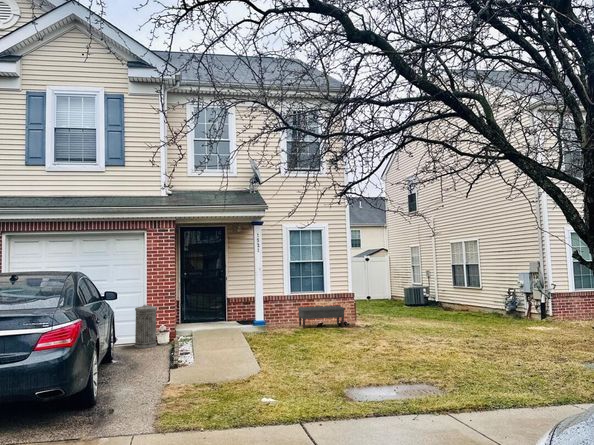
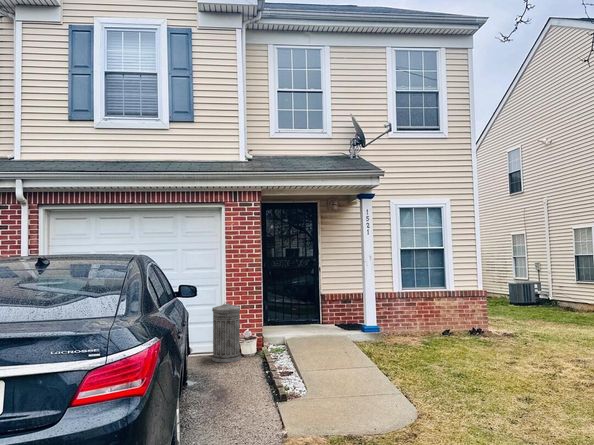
bench: present [298,306,344,328] -> none [414,306,478,337]

